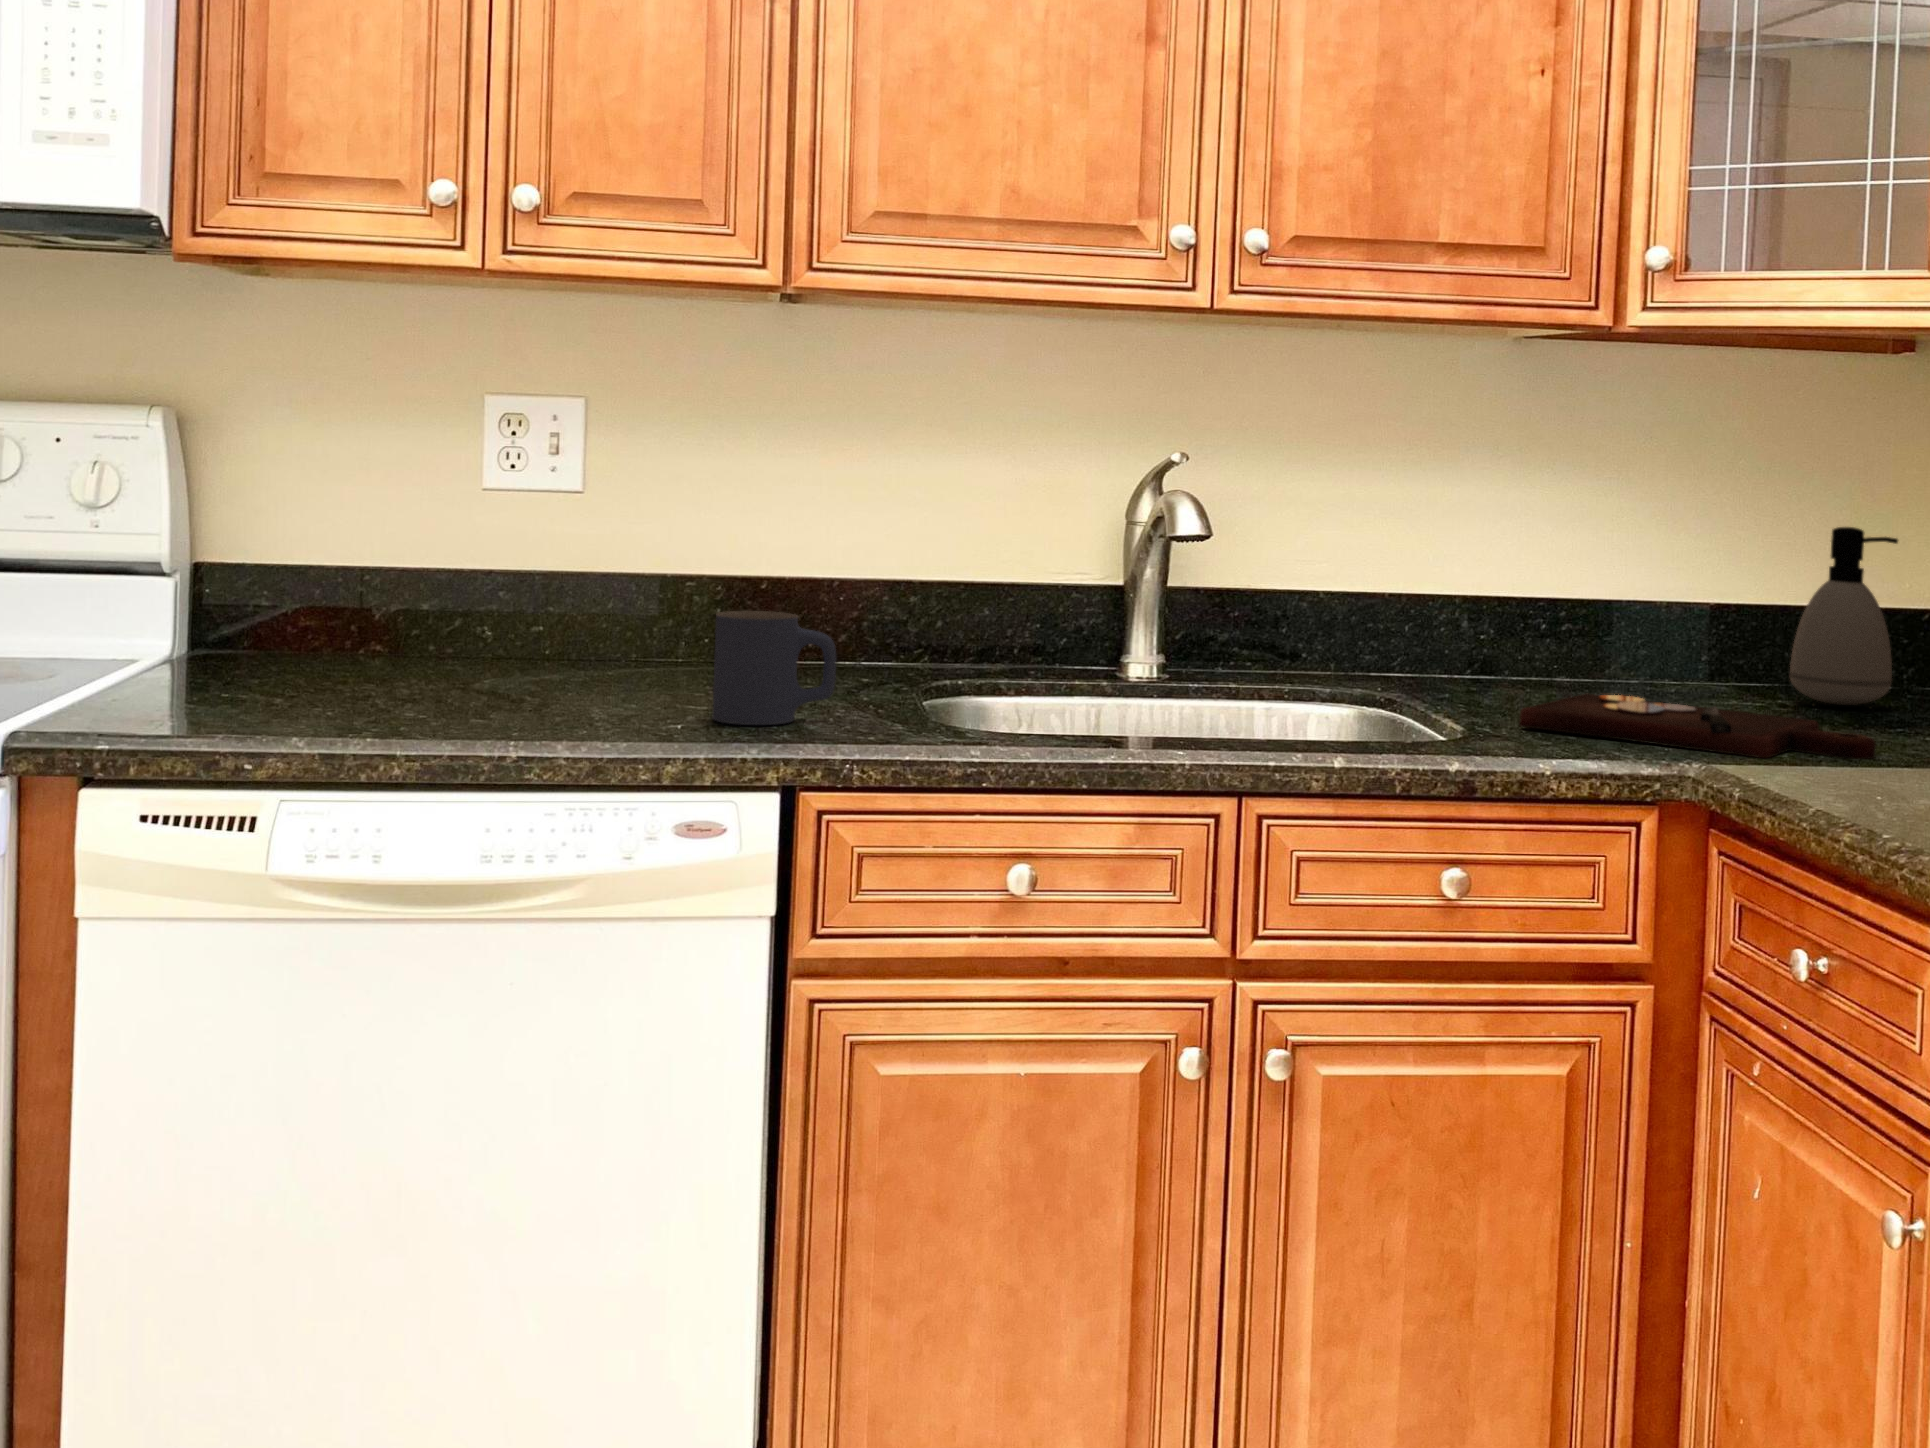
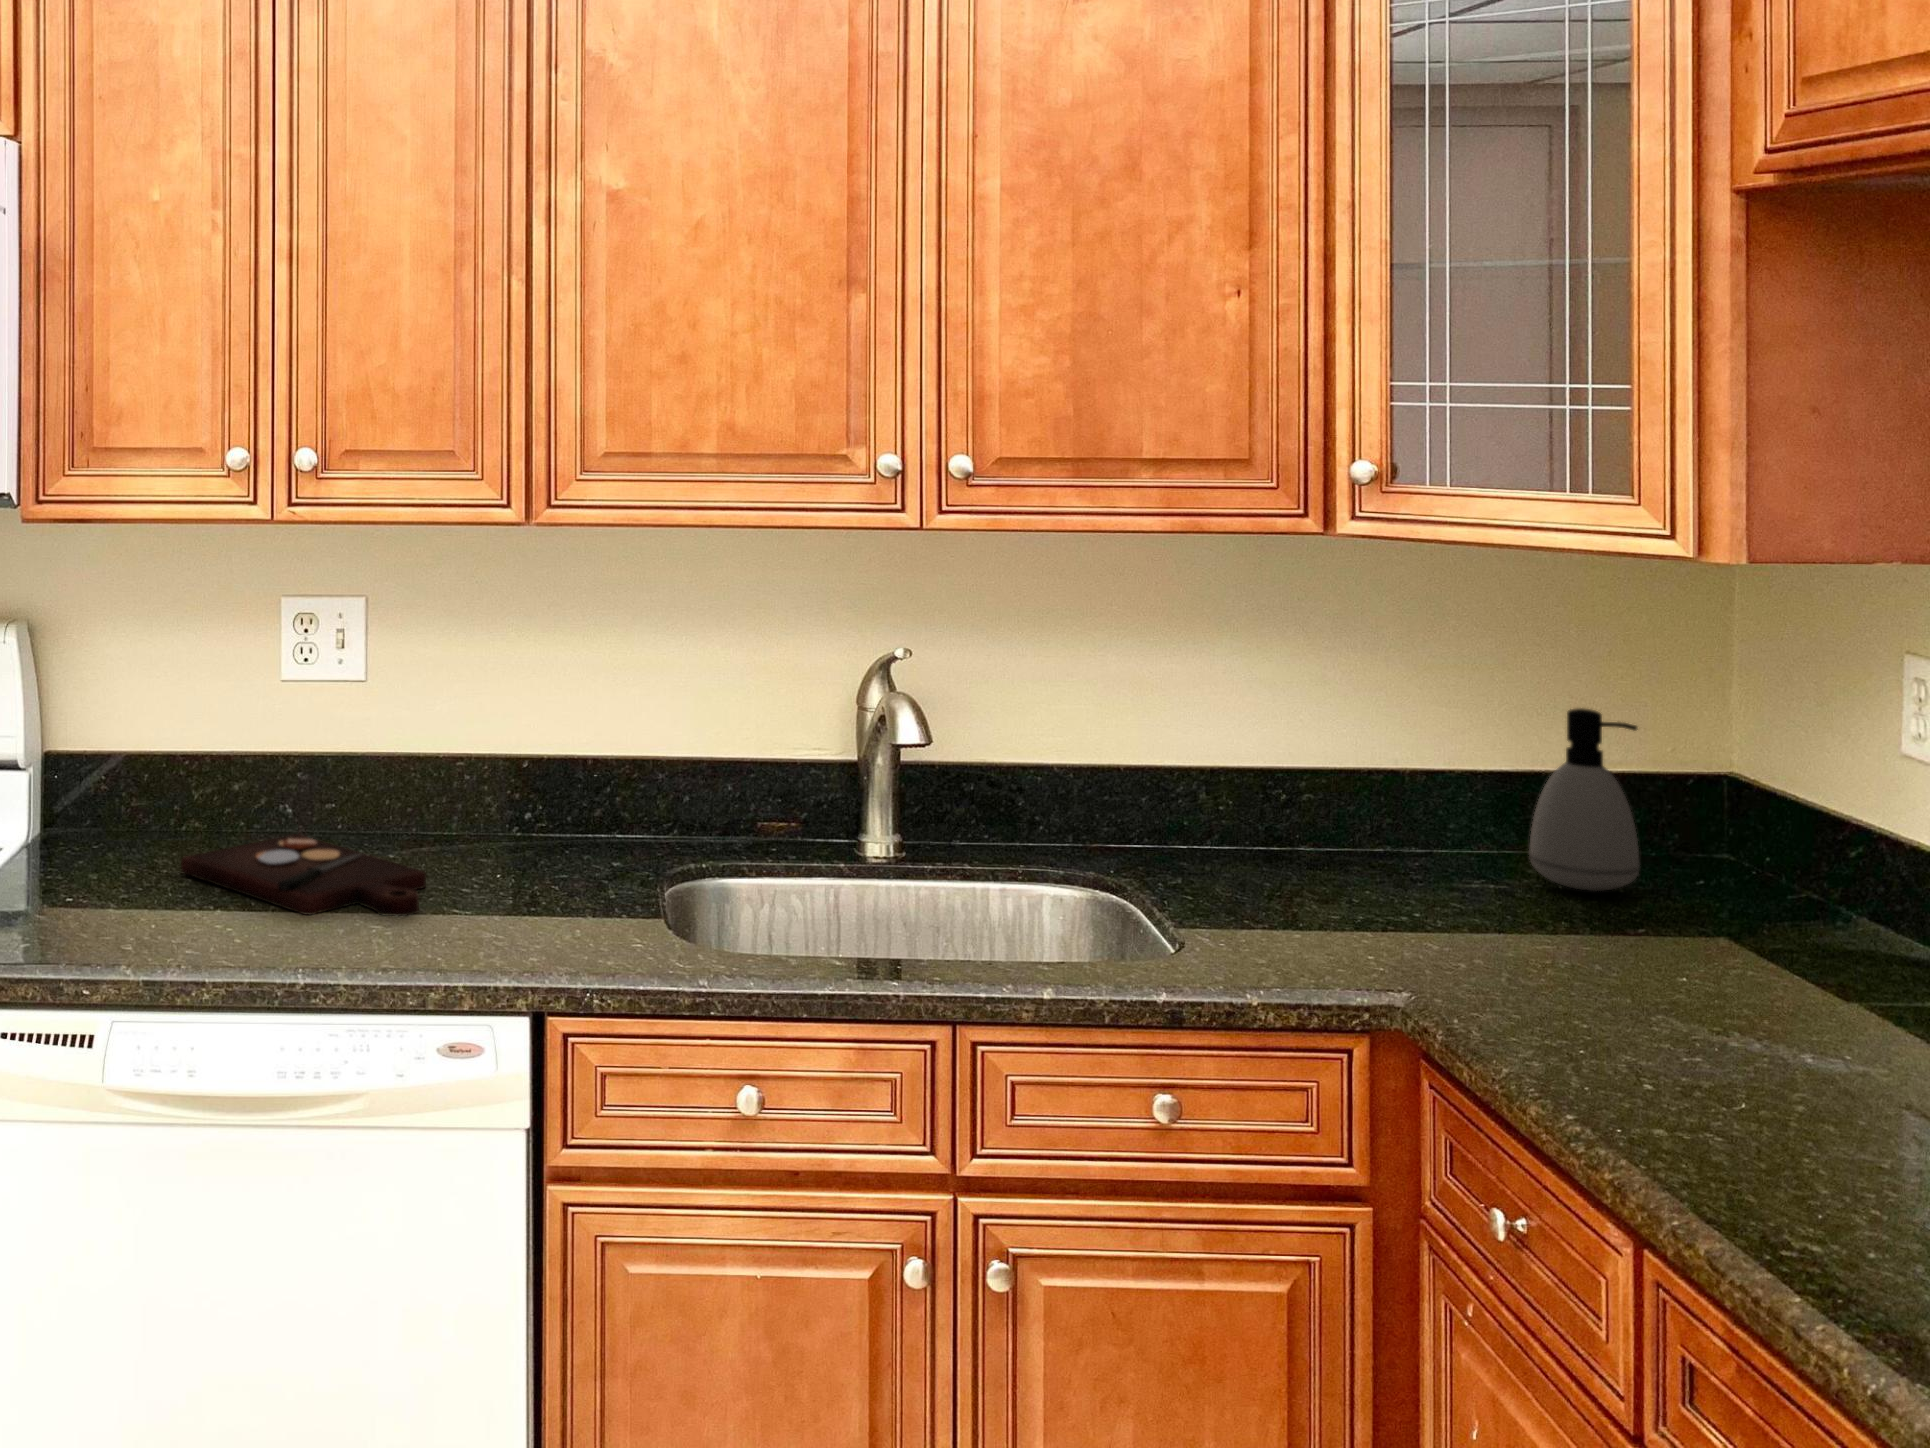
mug: present [712,611,836,725] -> none [472,829,580,942]
cutting board: present [1519,694,1876,759] -> present [181,834,426,916]

